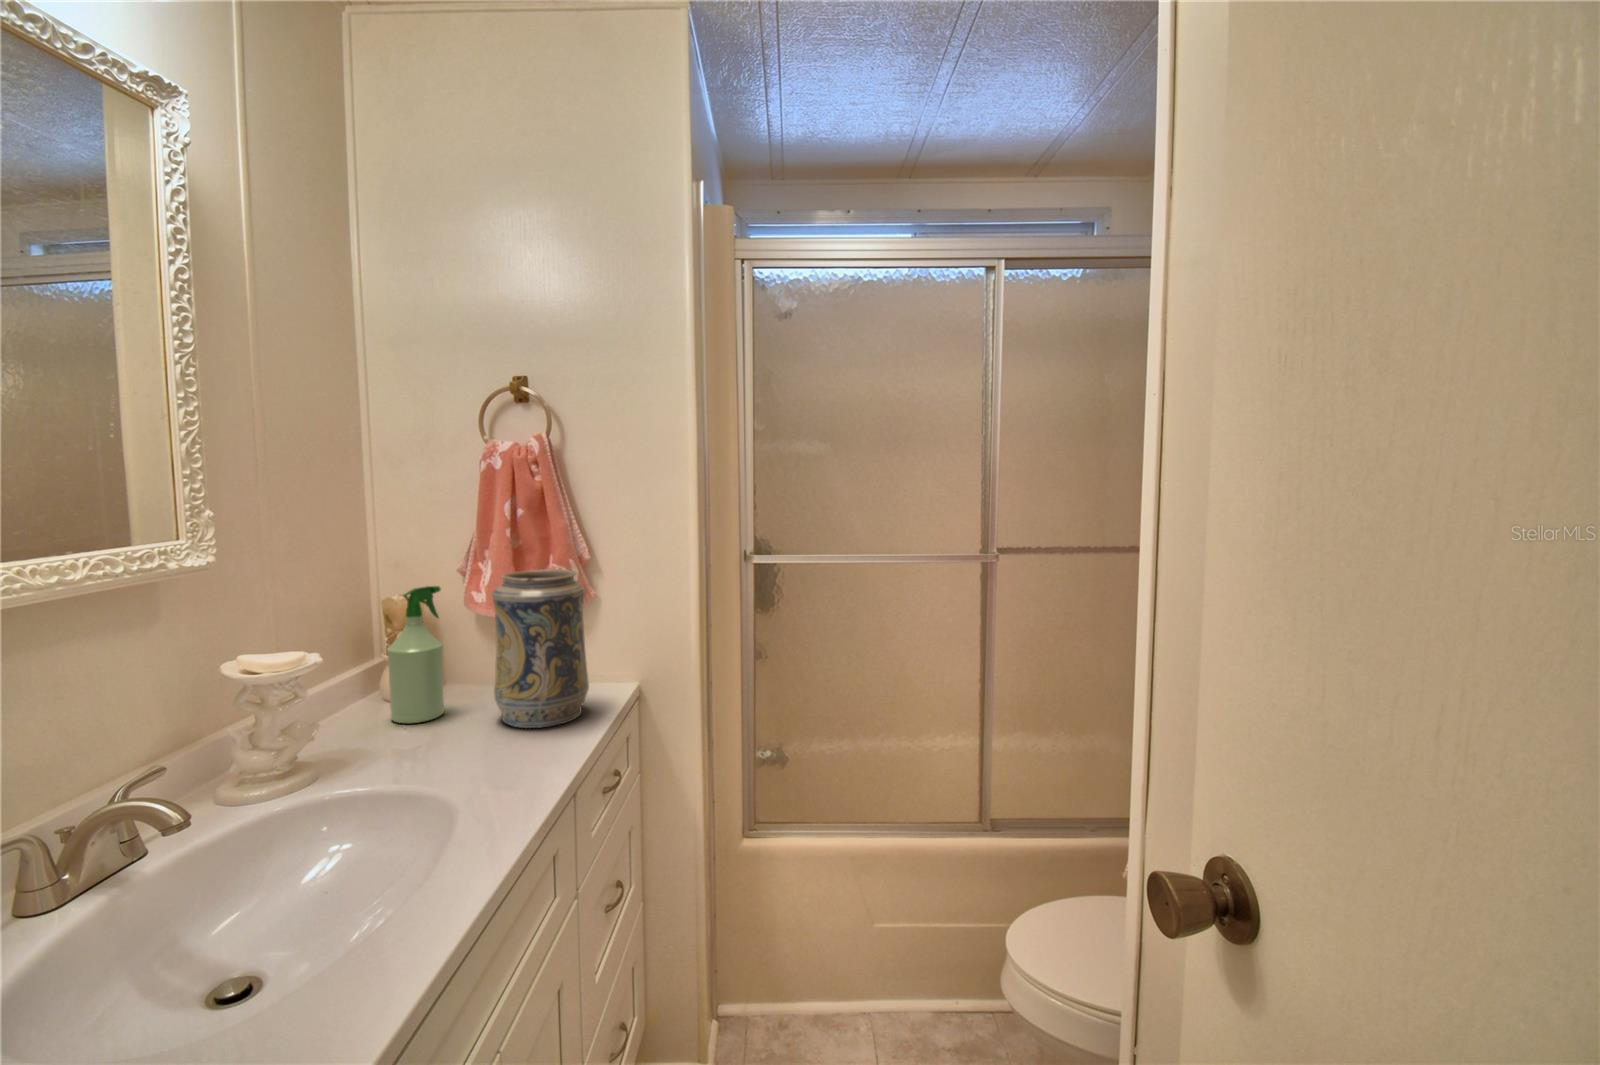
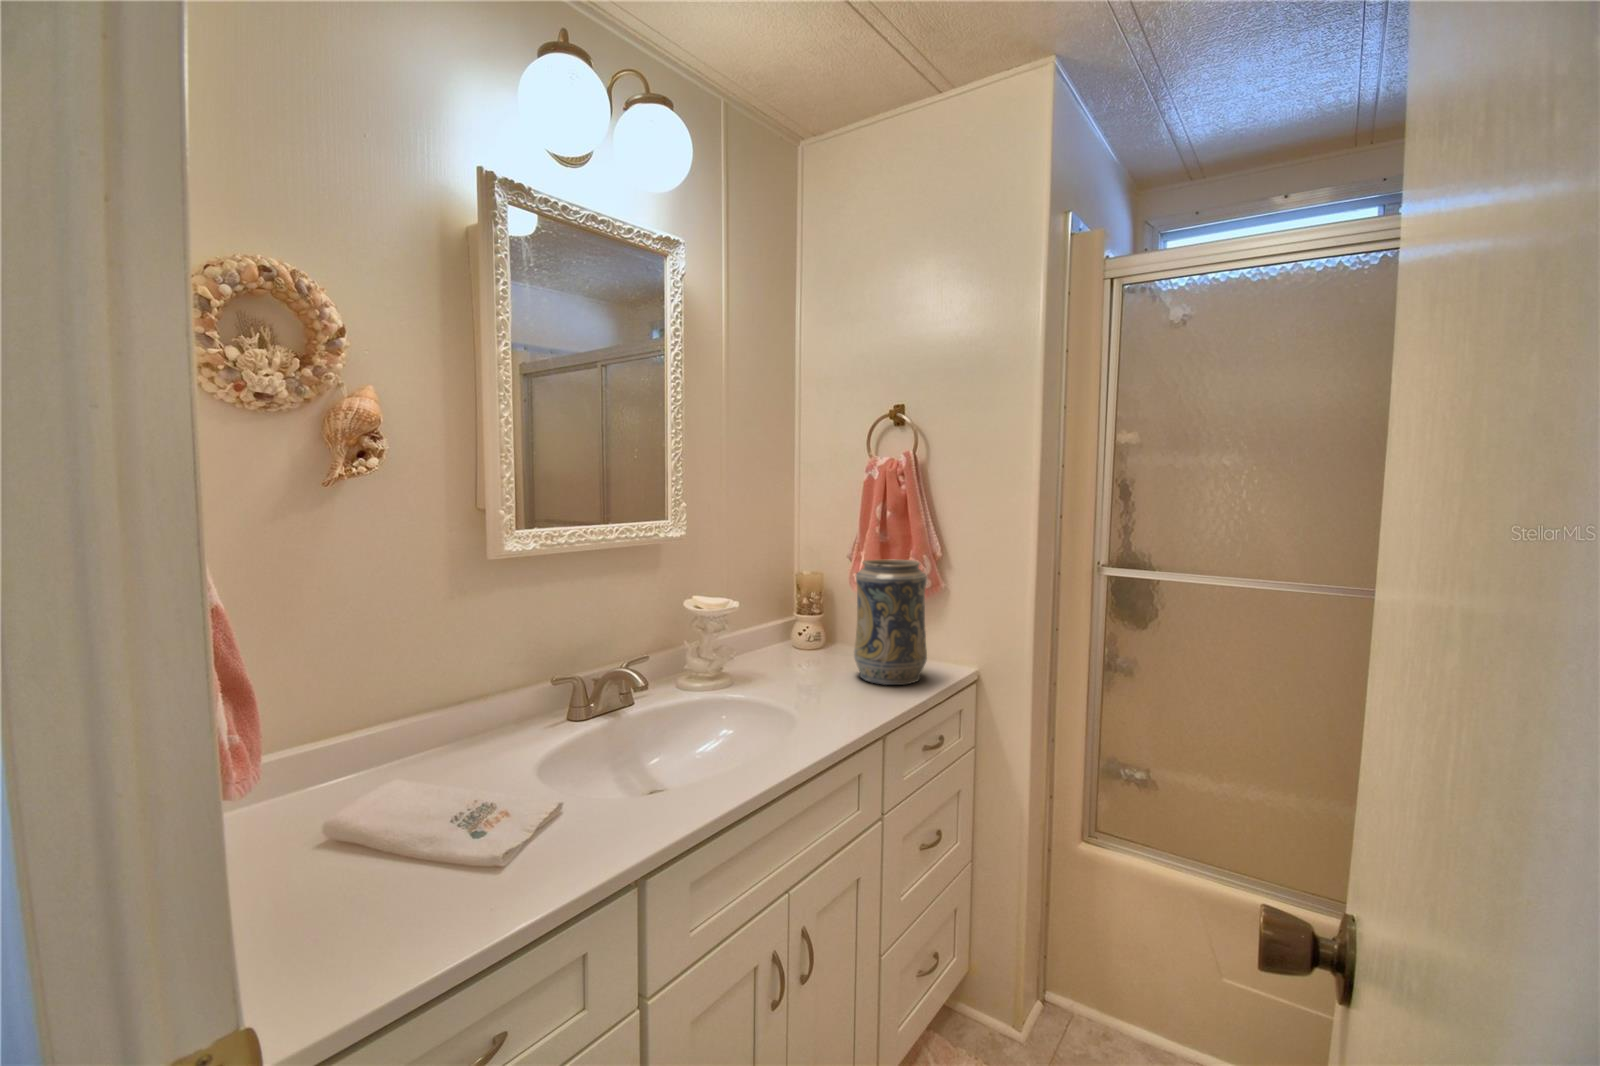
spray bottle: present [387,586,444,723] -> none [790,566,829,665]

